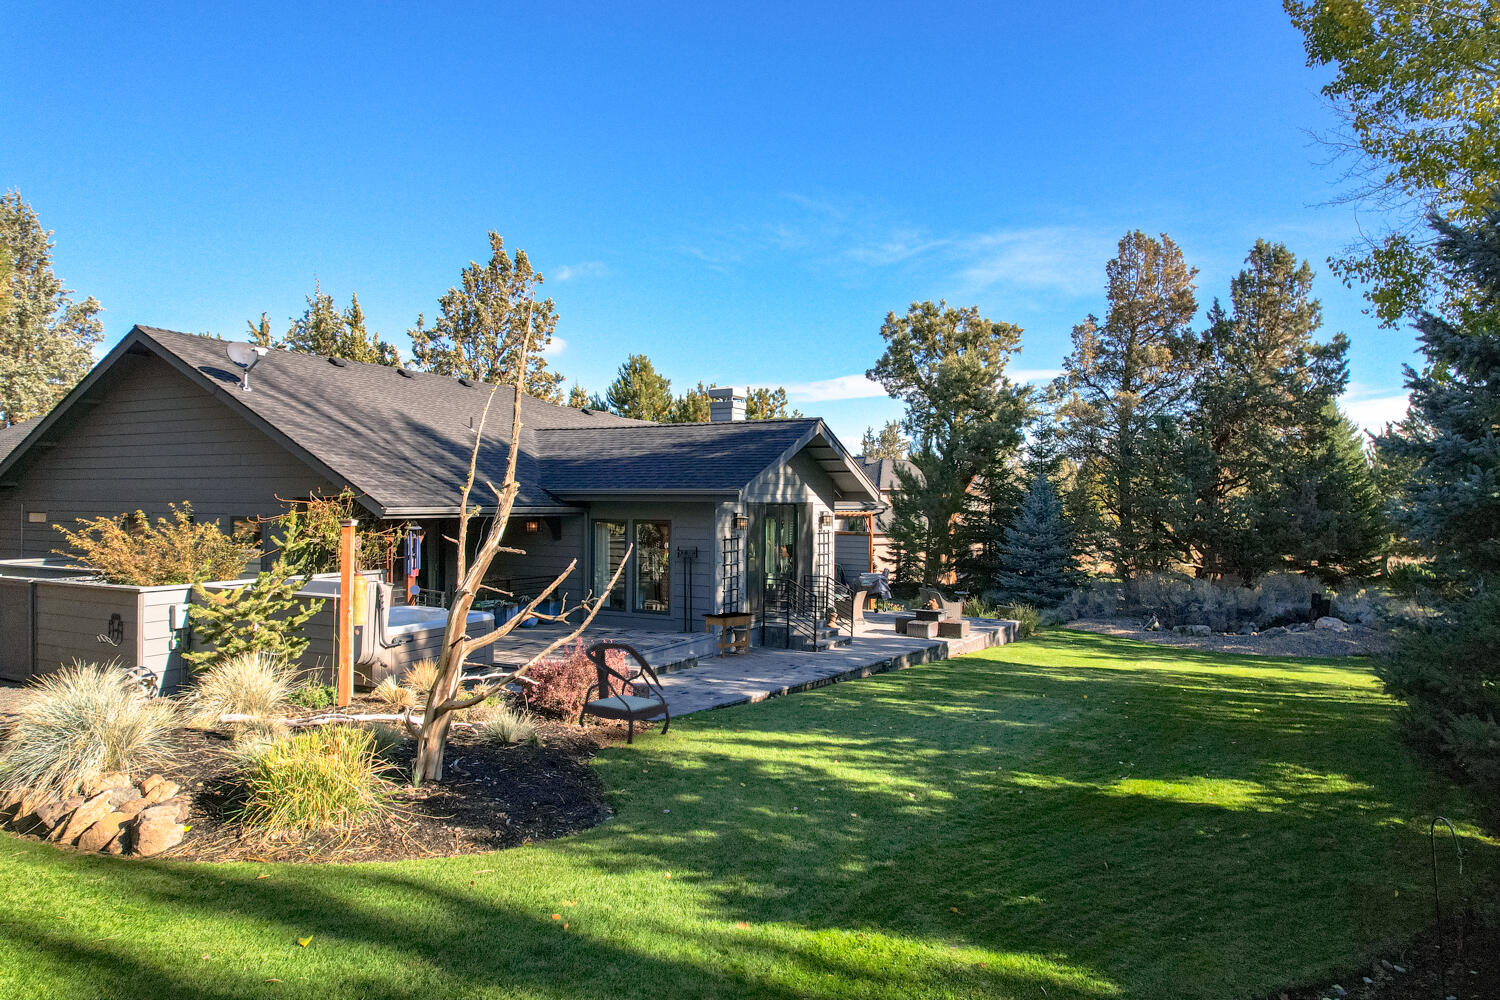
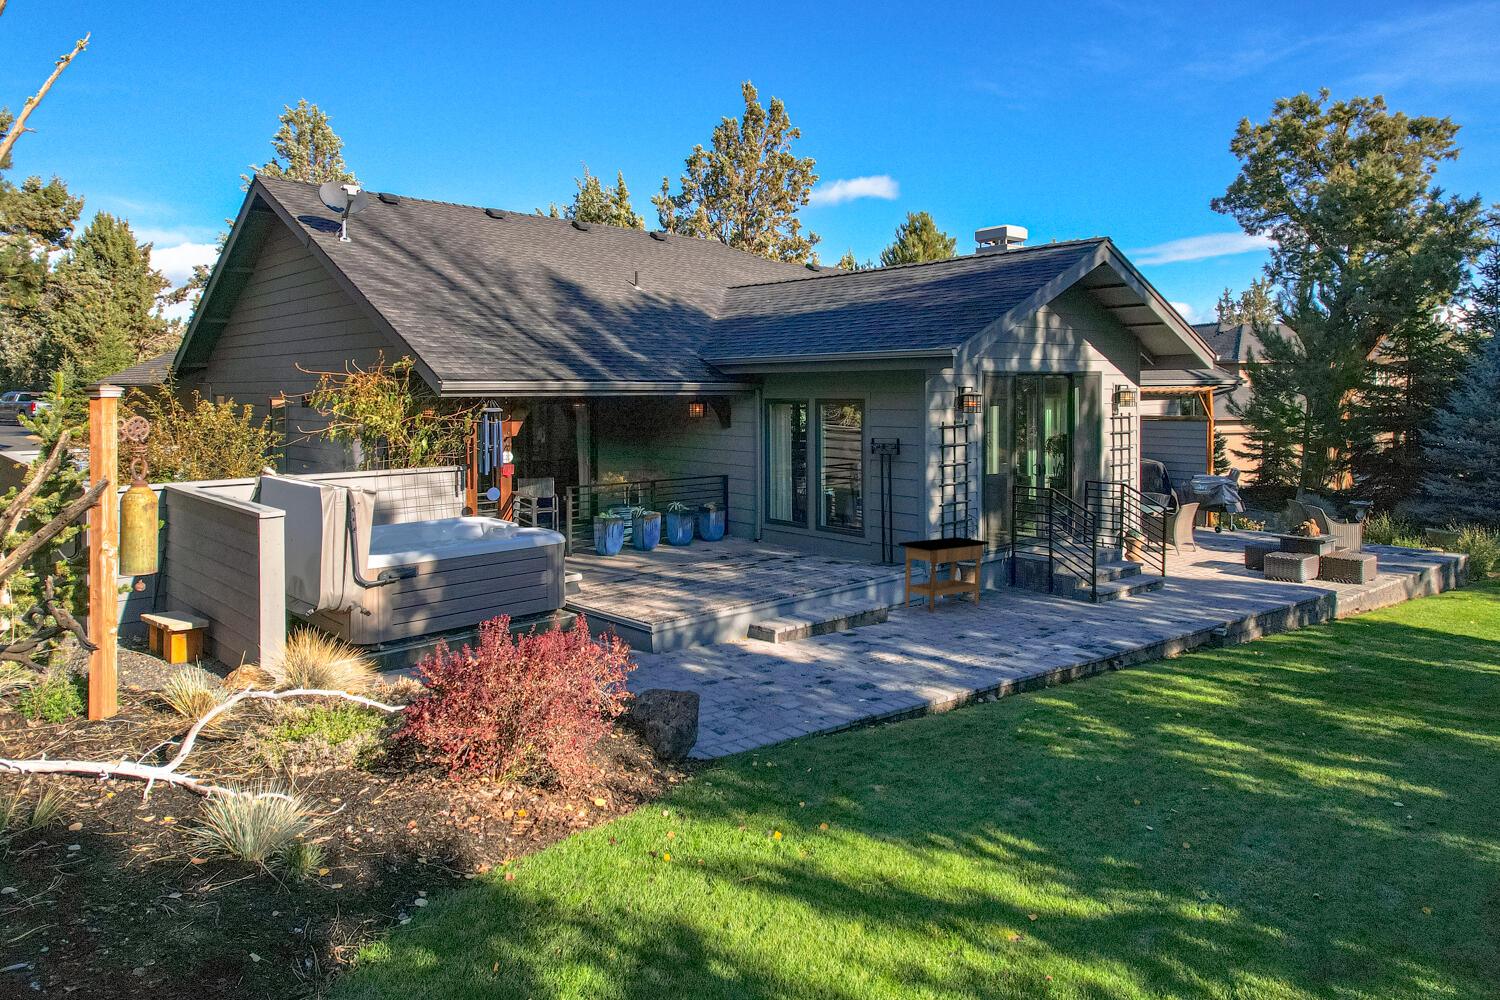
armchair: present [579,642,670,744] -> none [457,632,652,881]

